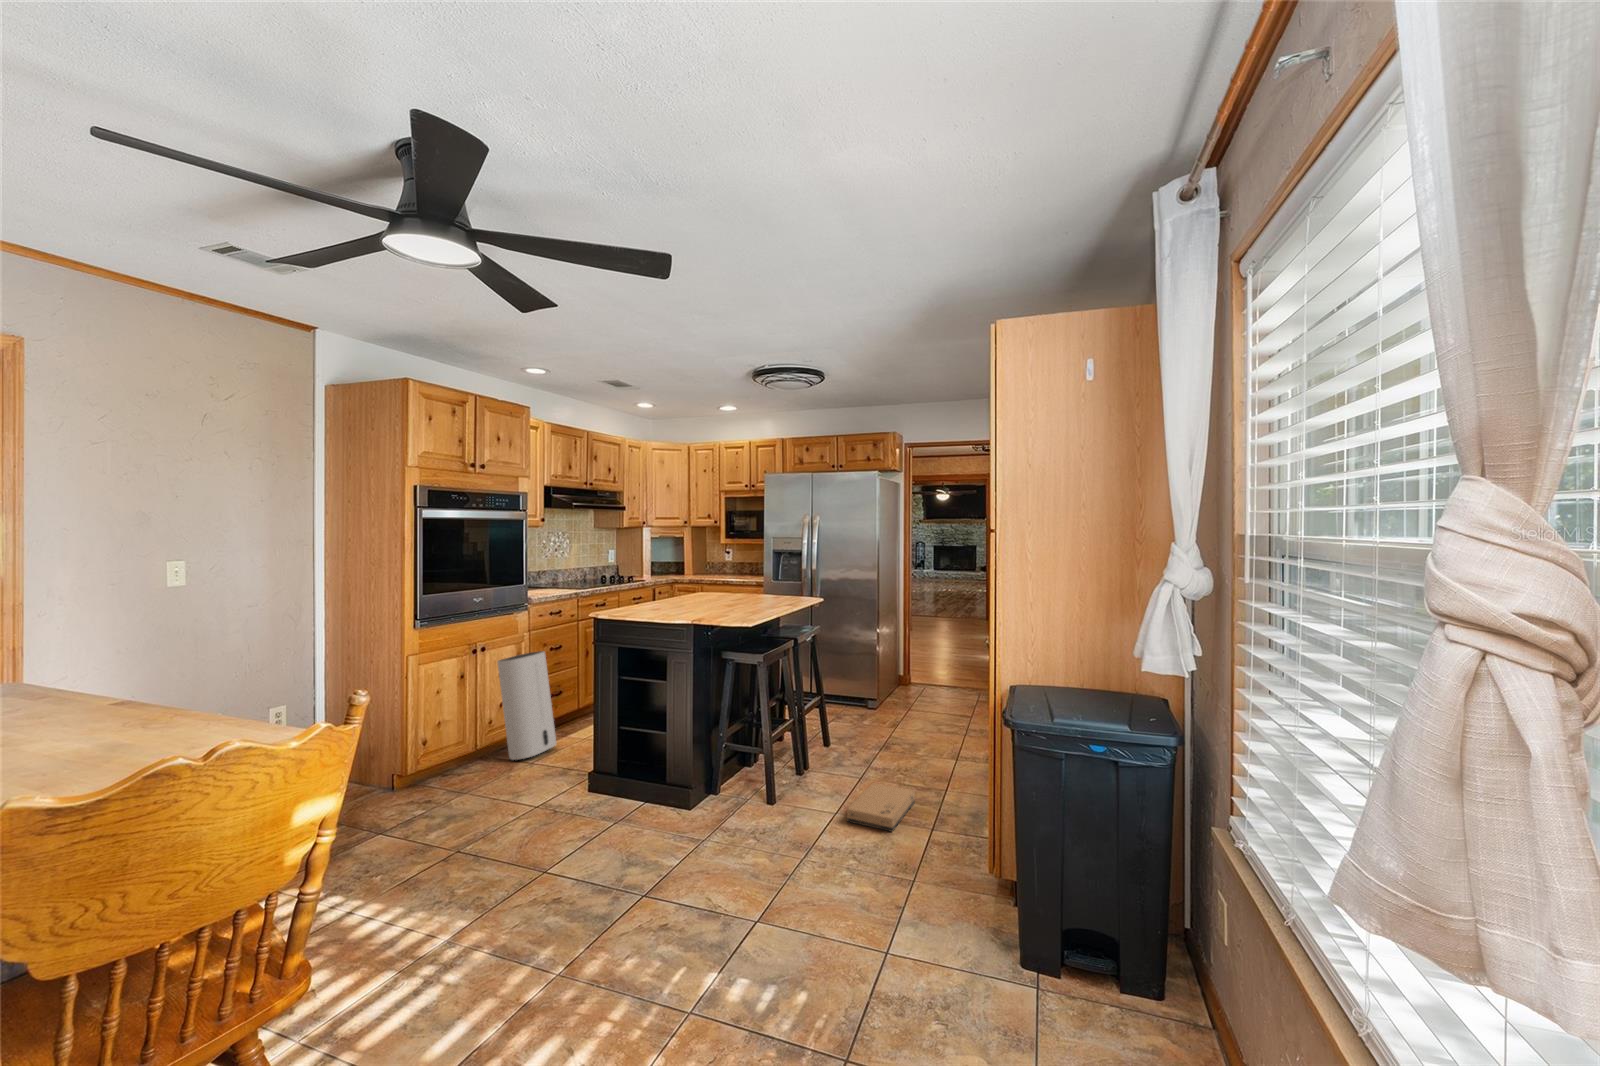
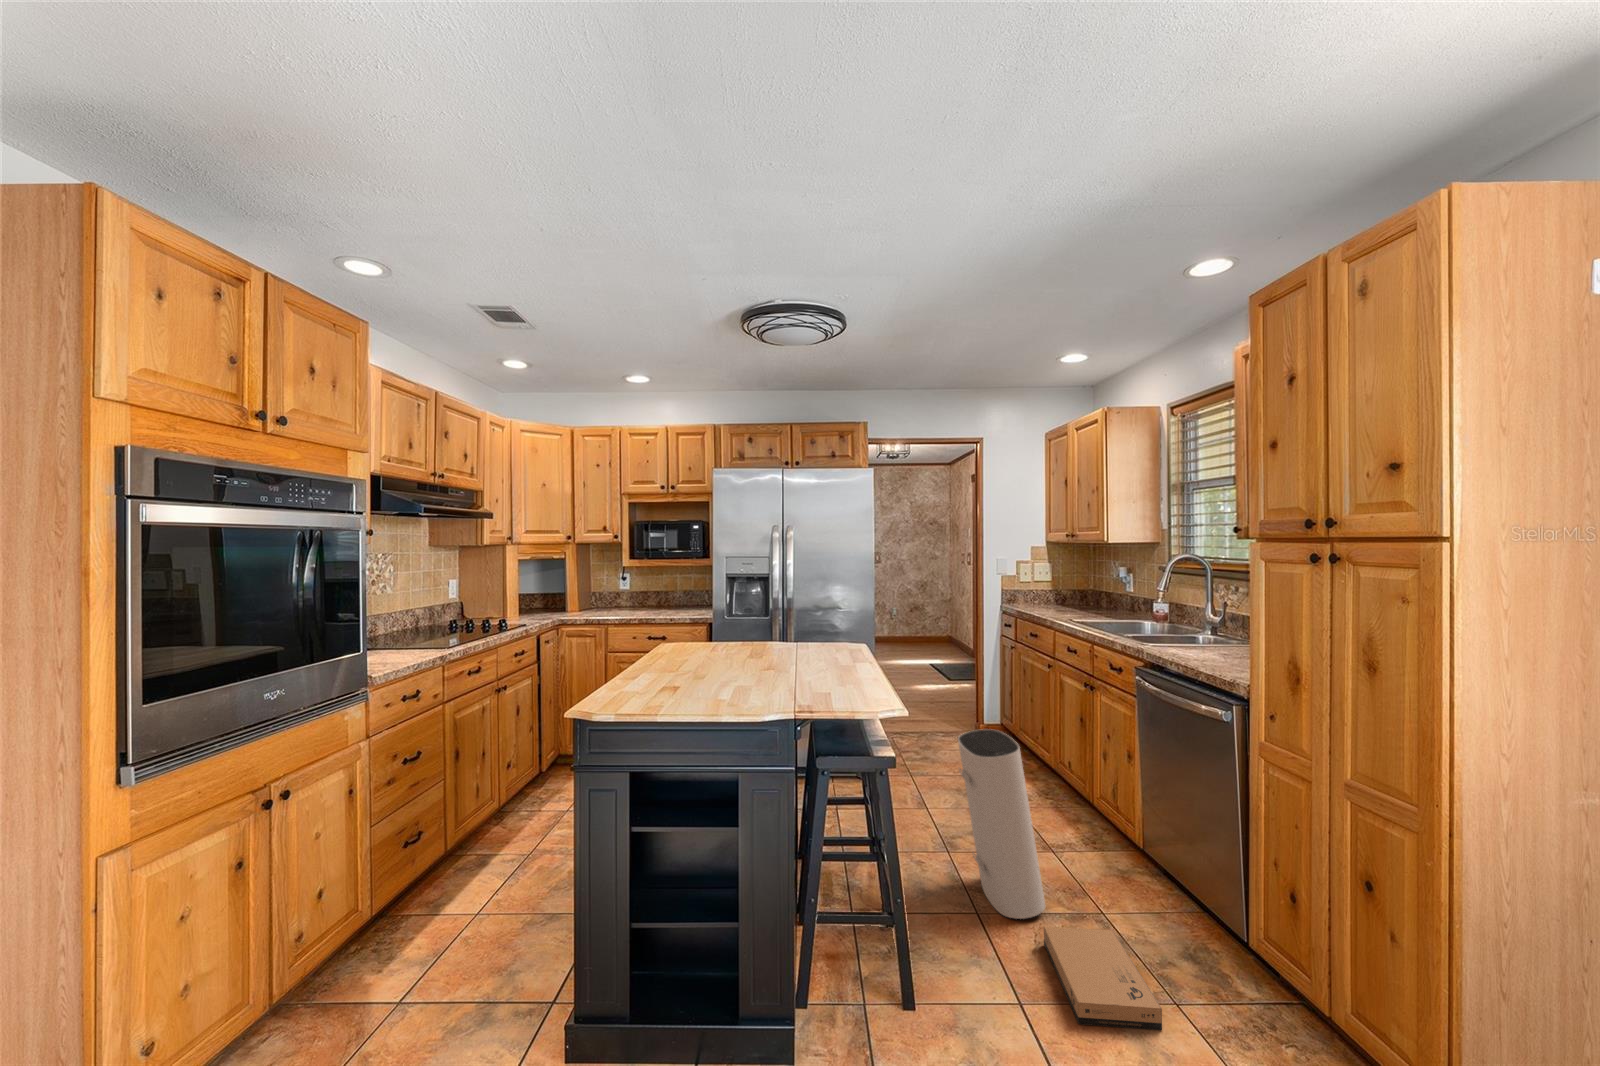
air purifier: present [498,651,557,760] -> present [958,729,1045,919]

